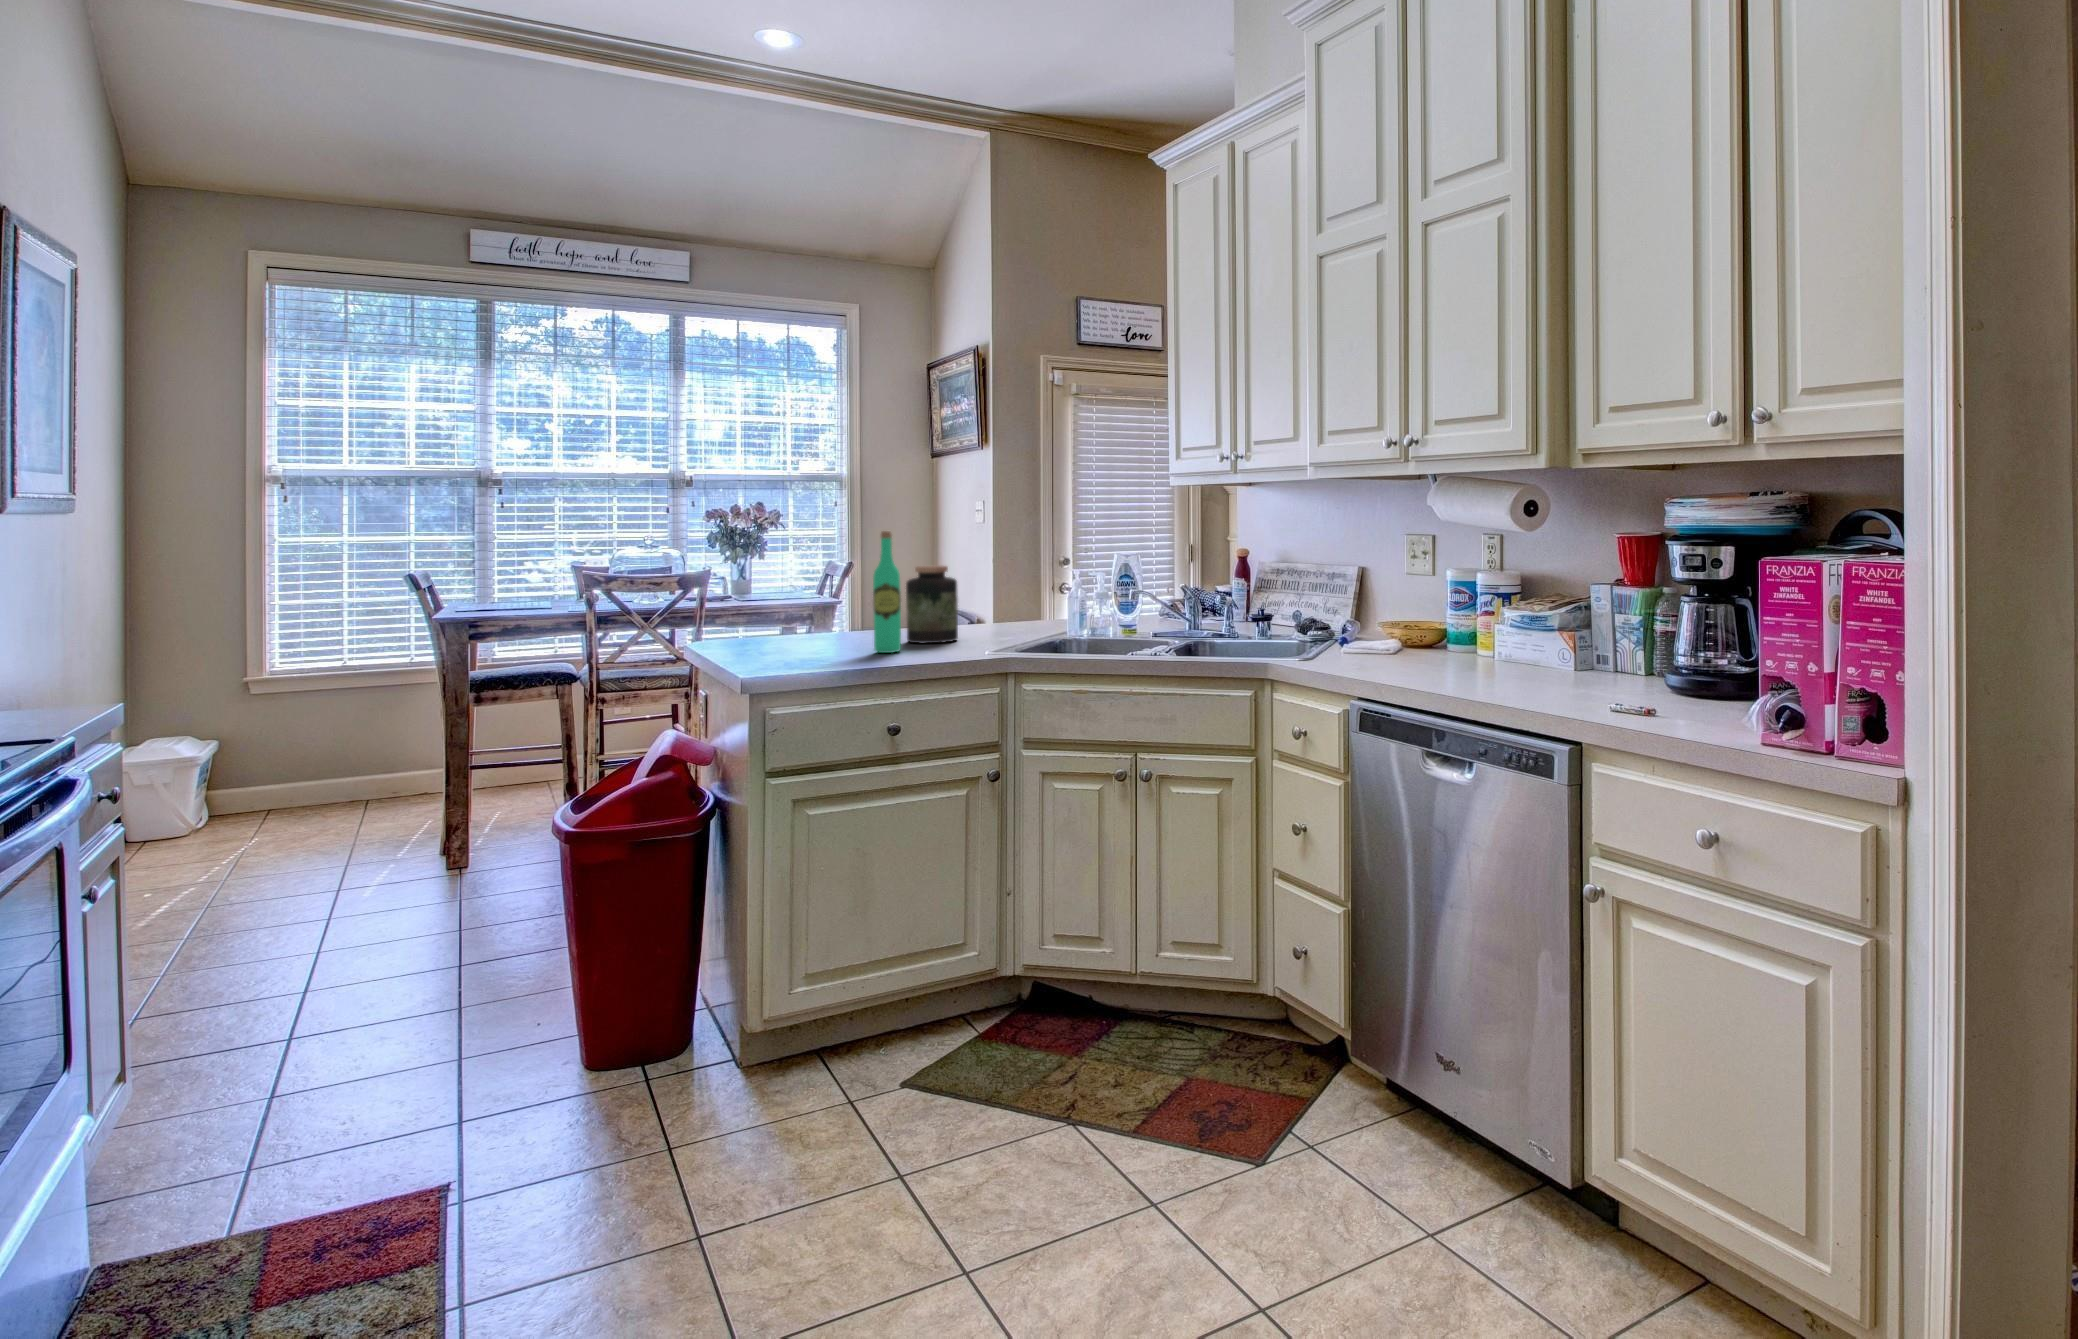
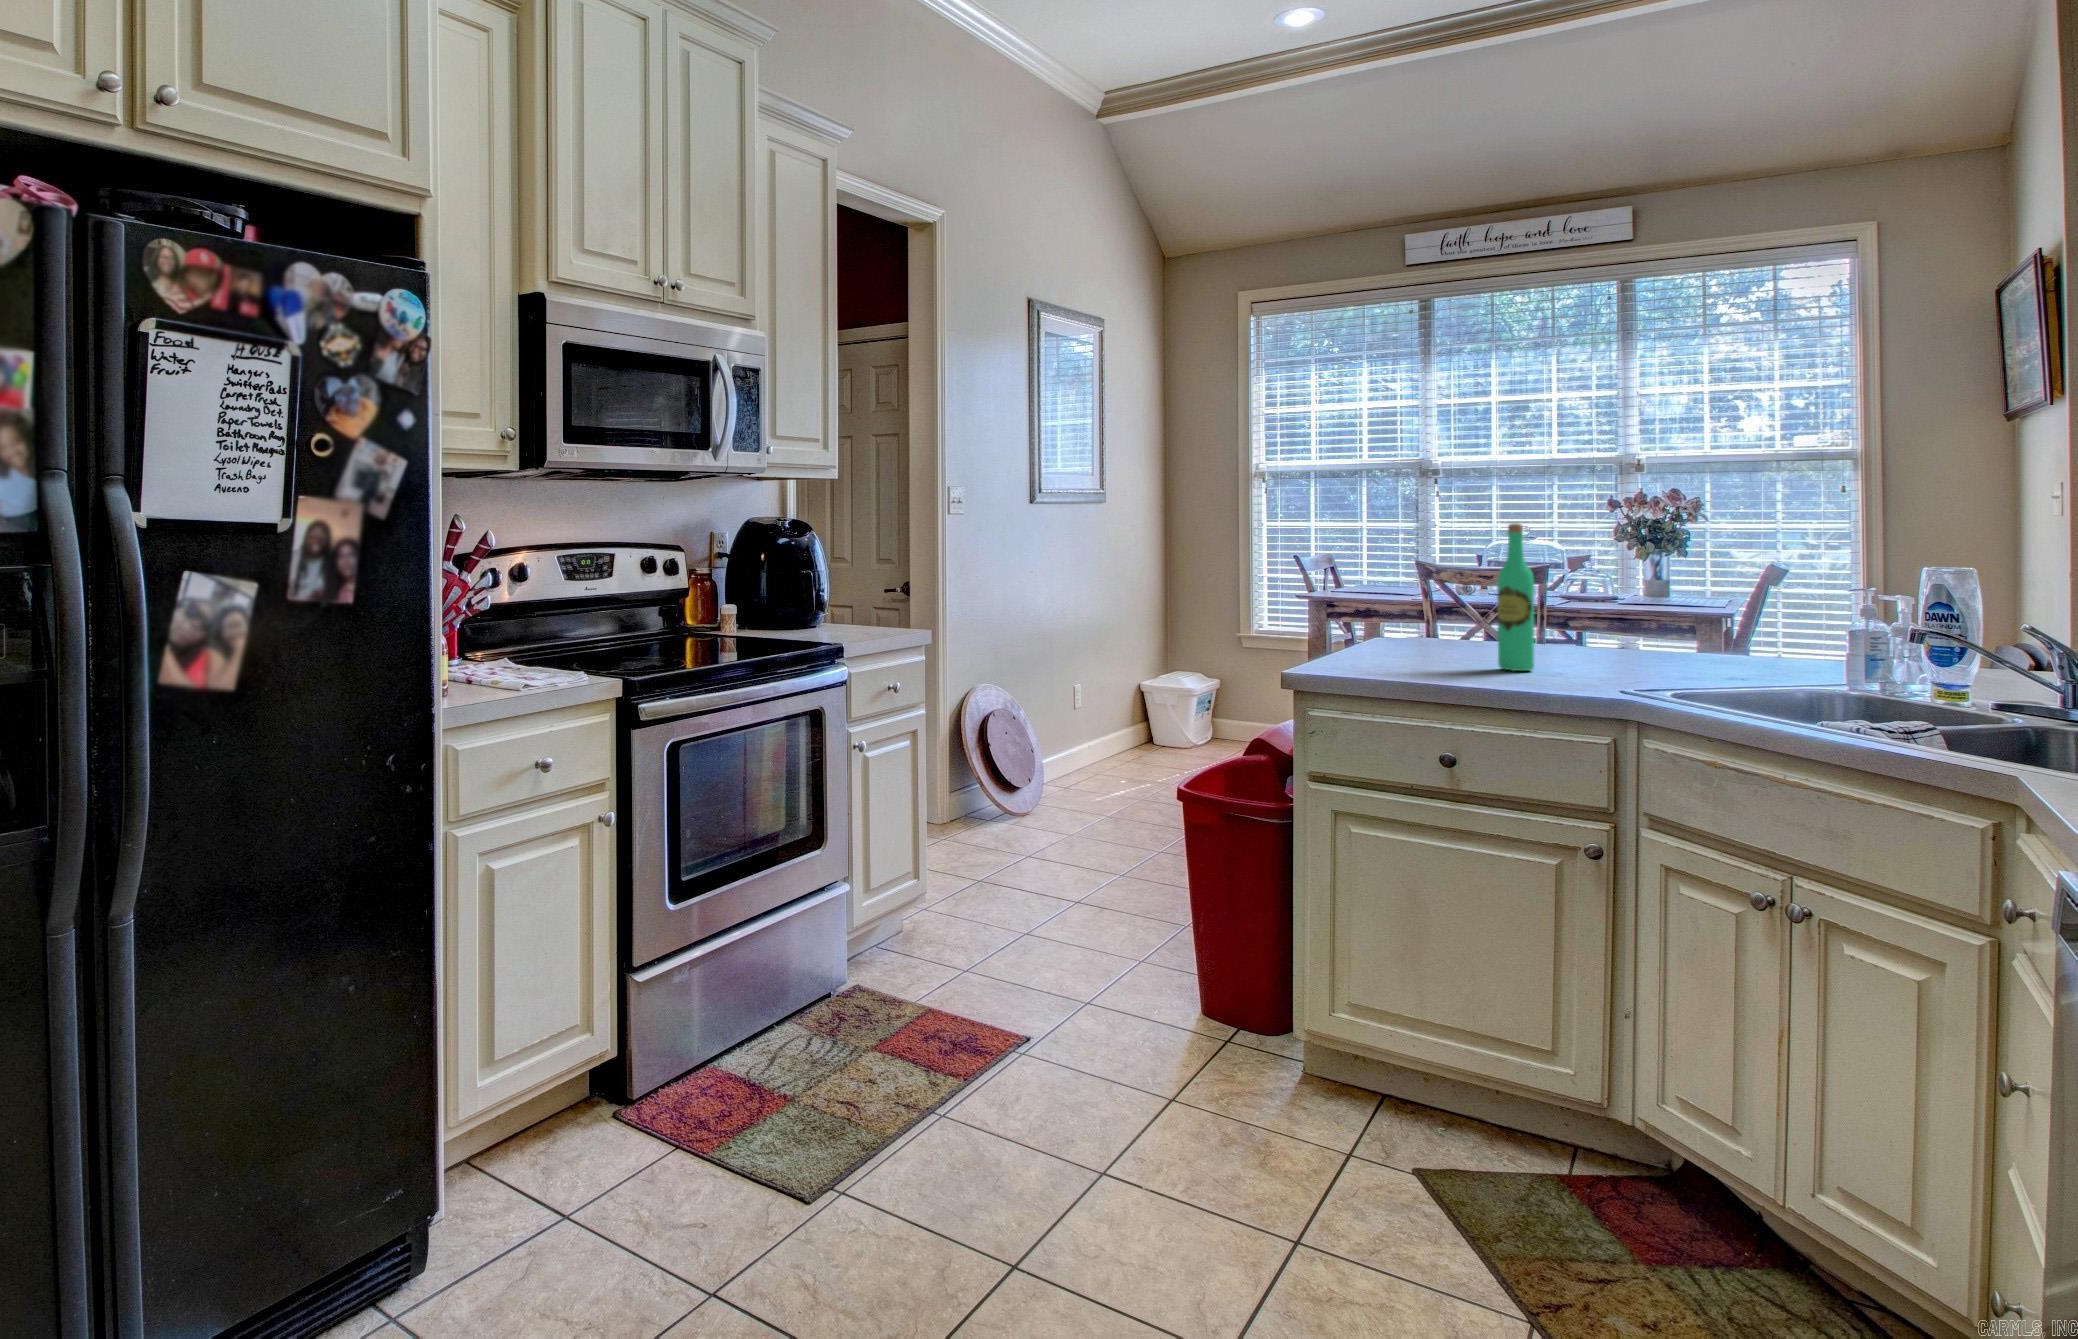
jar: present [906,565,958,643] -> none [1585,570,1661,670]

